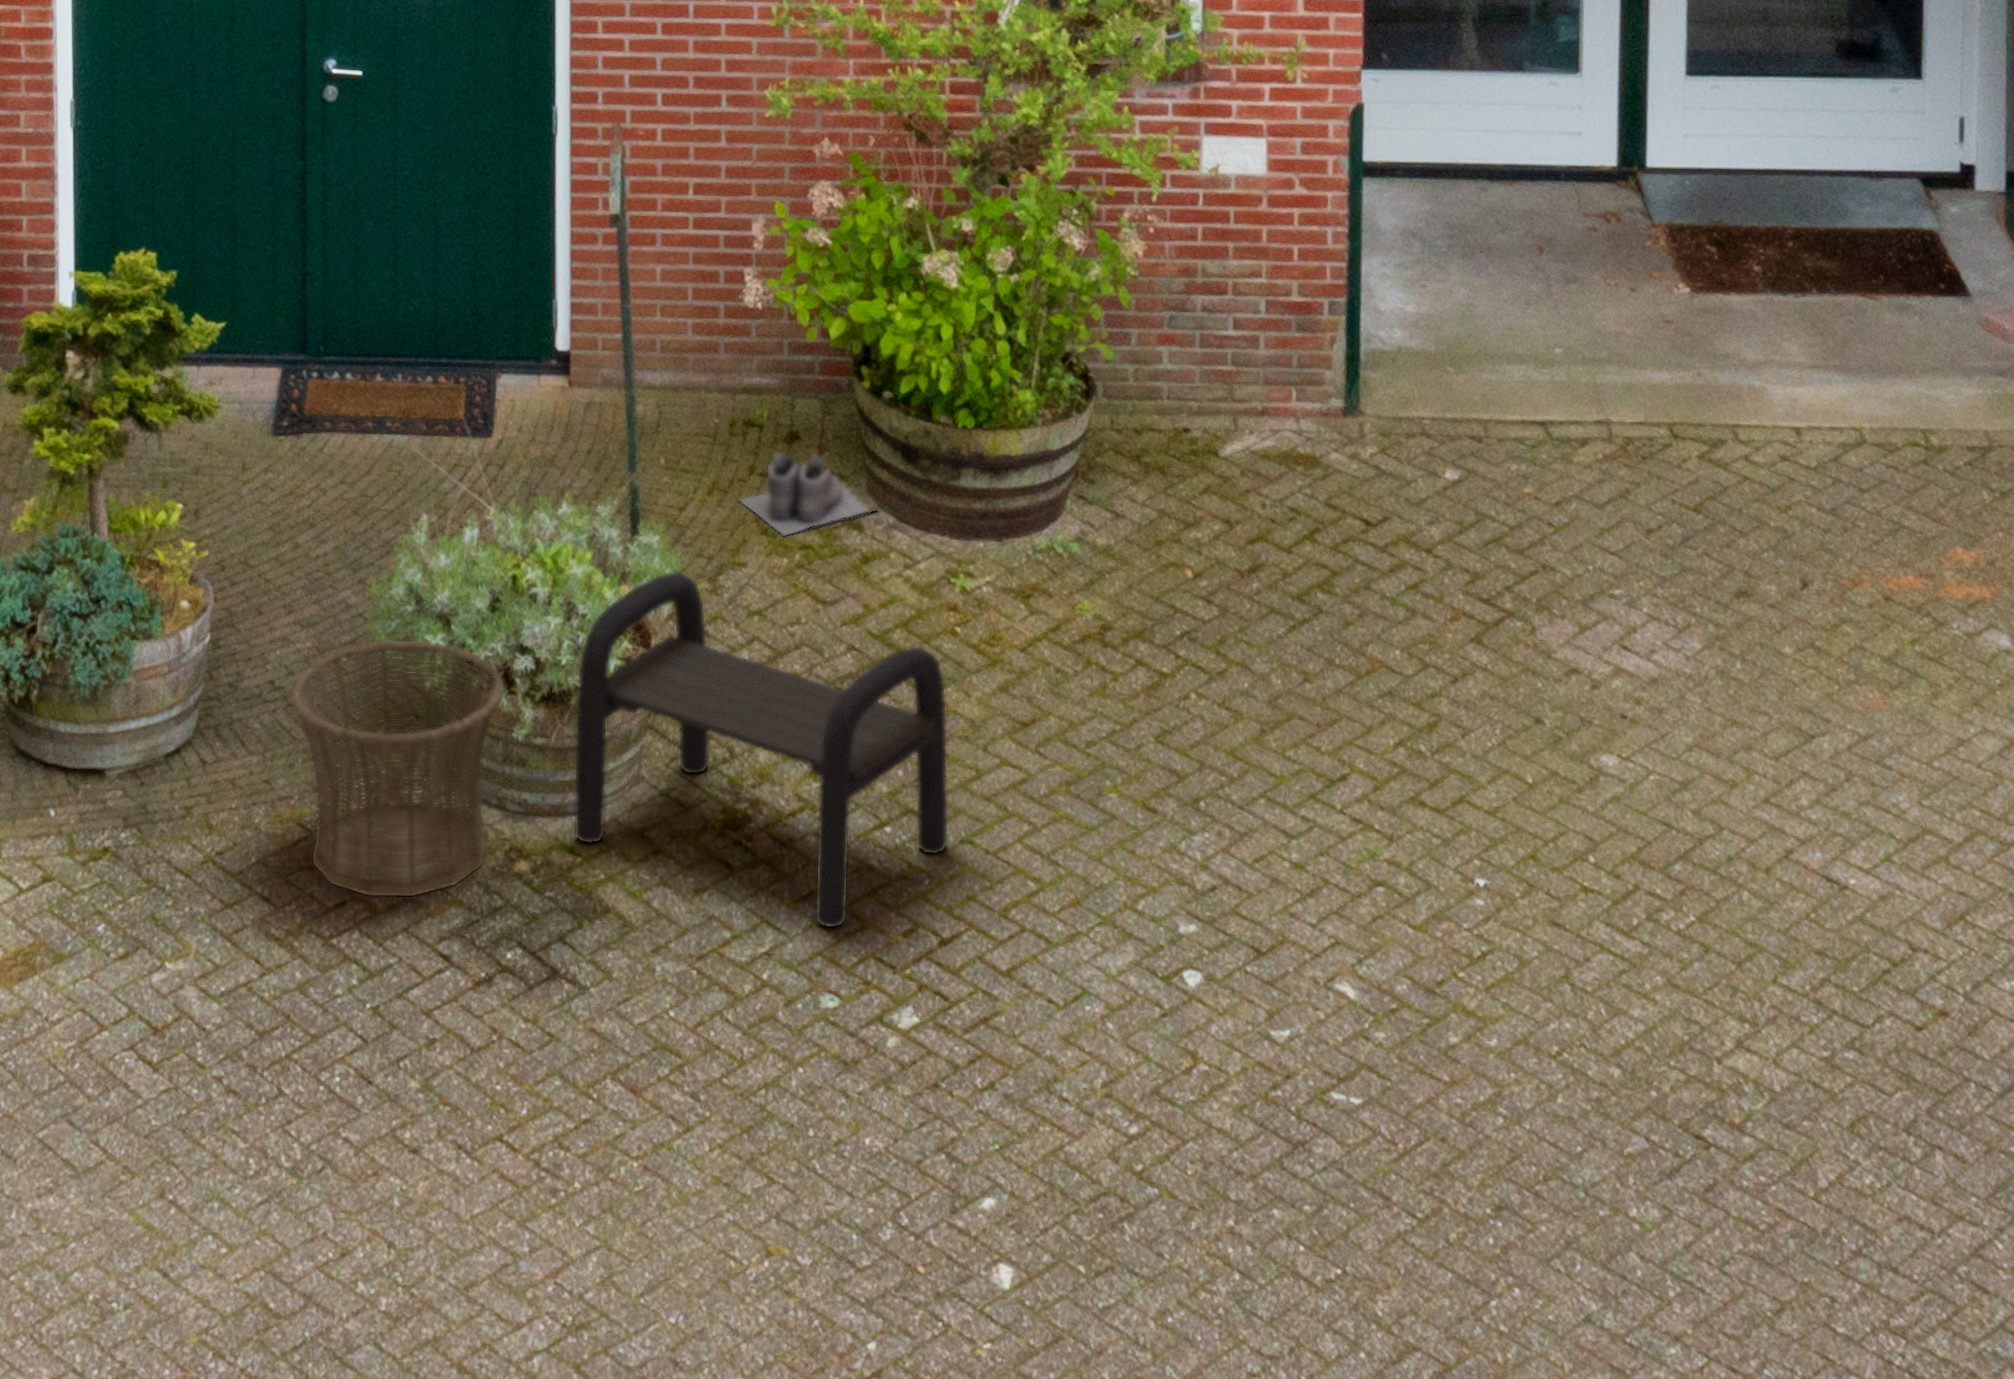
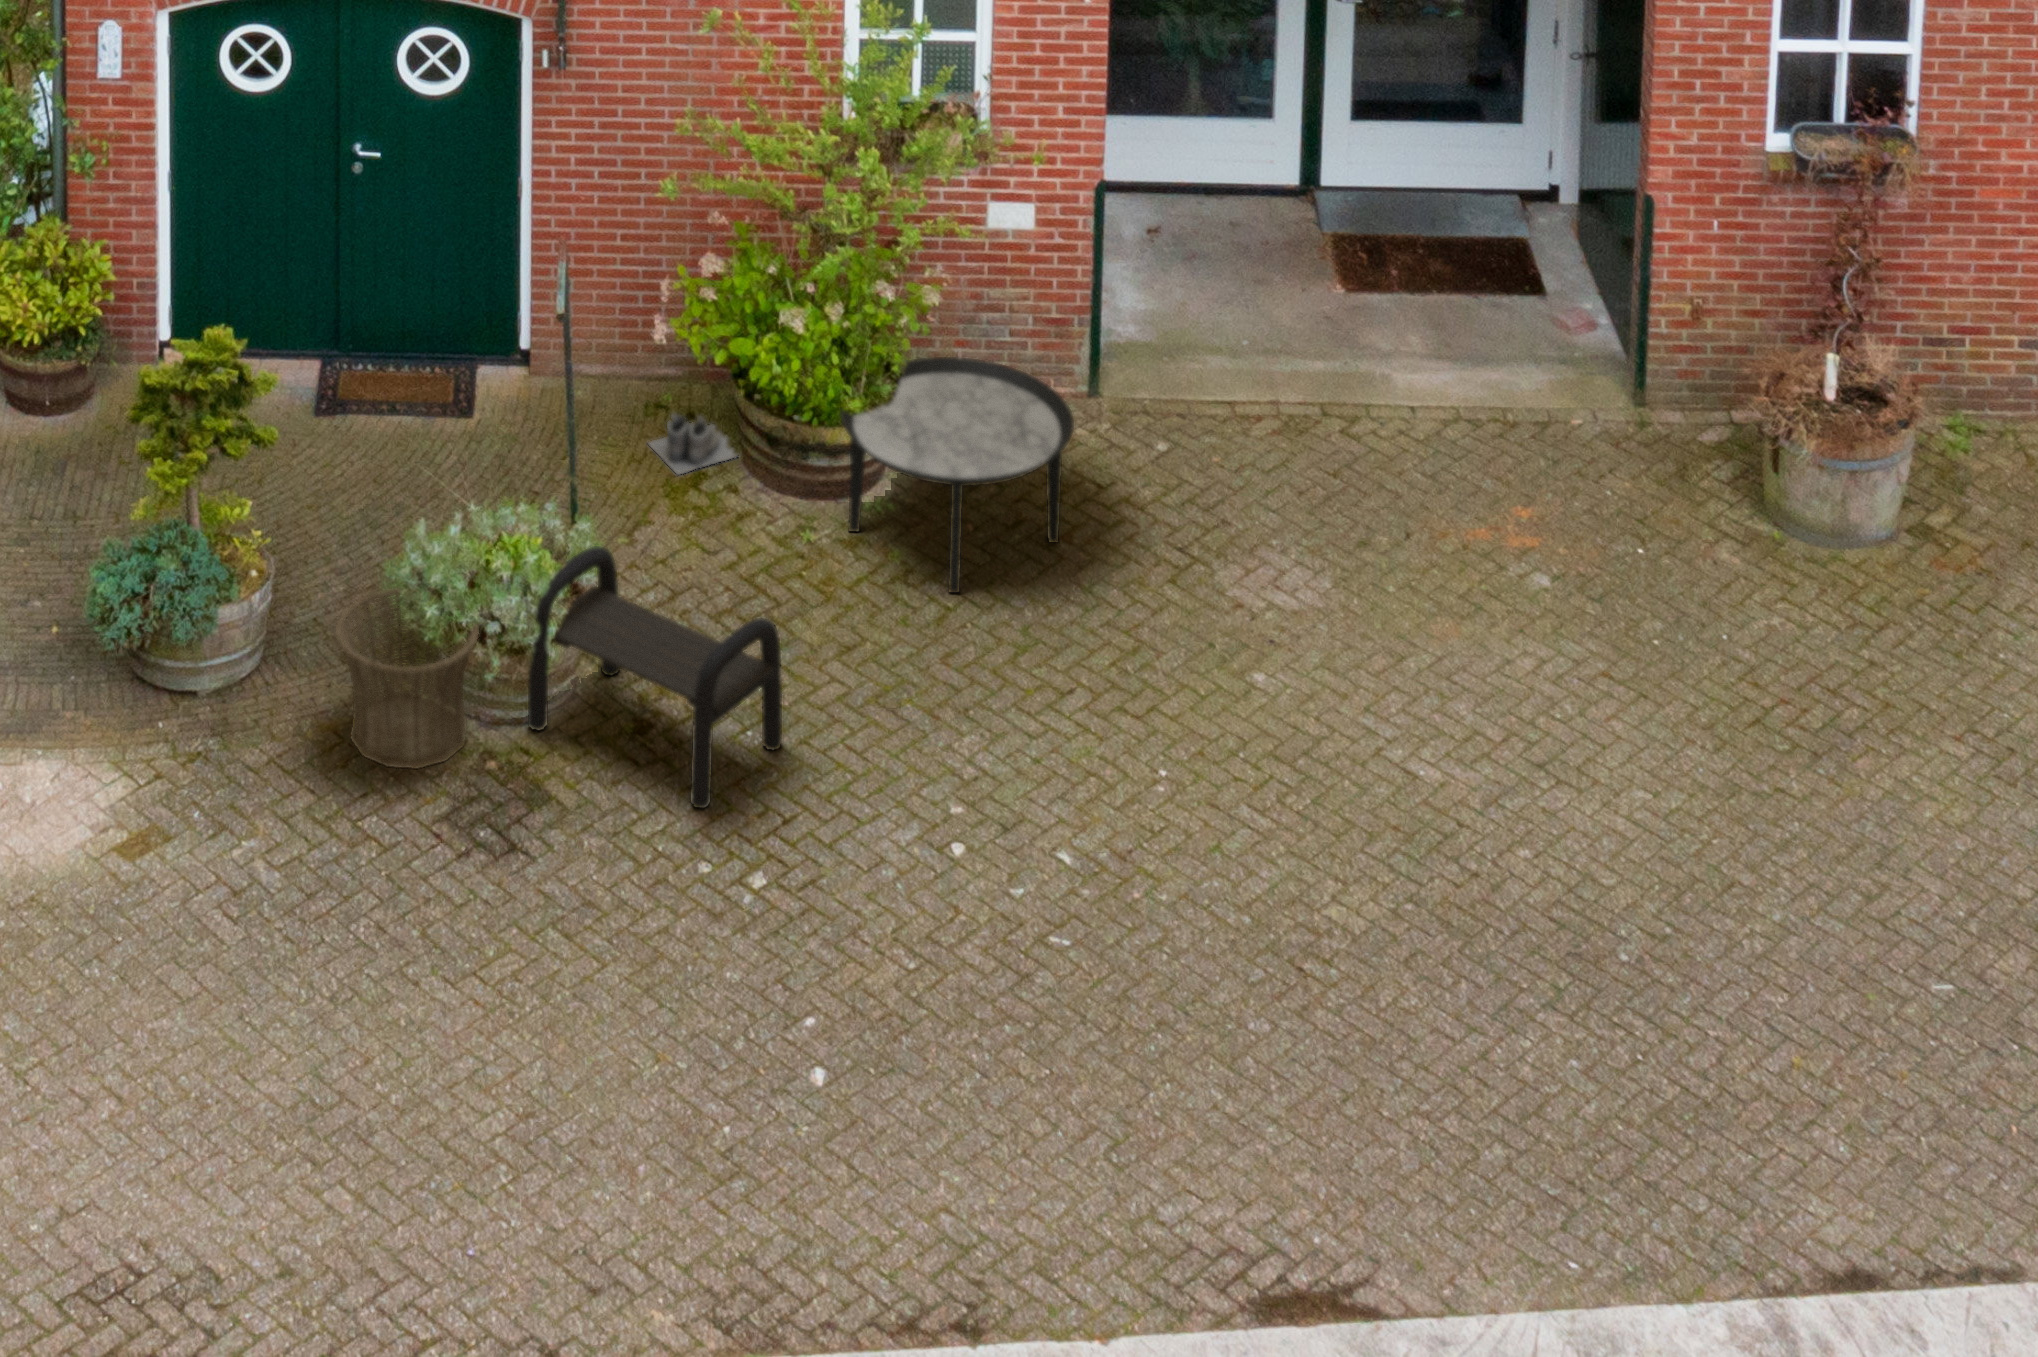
round table: none [1017,349,1347,658] -> present [841,357,1074,593]

